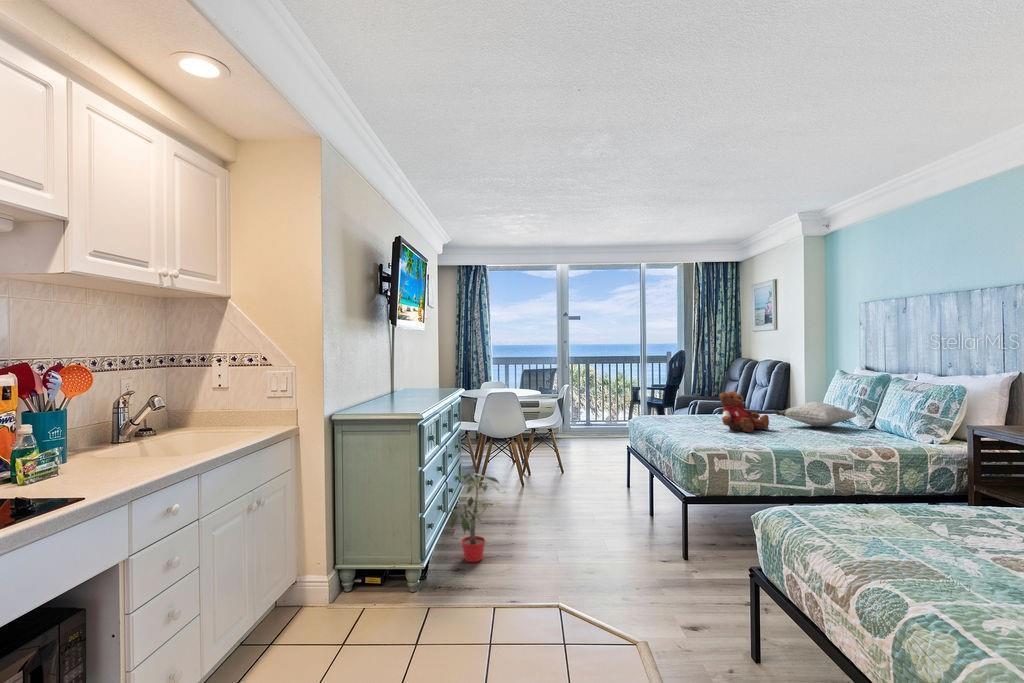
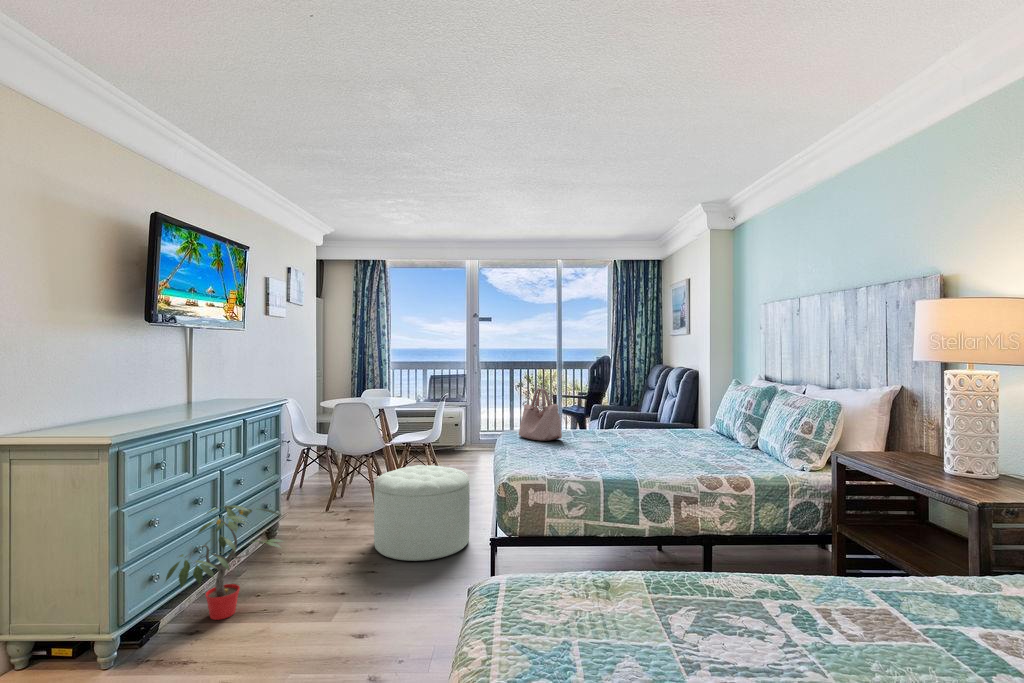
handbag: none [656,379,699,424] -> present [519,388,562,441]
teddy bear: present [719,391,769,432] -> none [577,403,632,453]
pillow: present [776,402,857,427] -> none [647,416,737,446]
ottoman: none [548,445,628,522] -> present [374,465,470,561]

